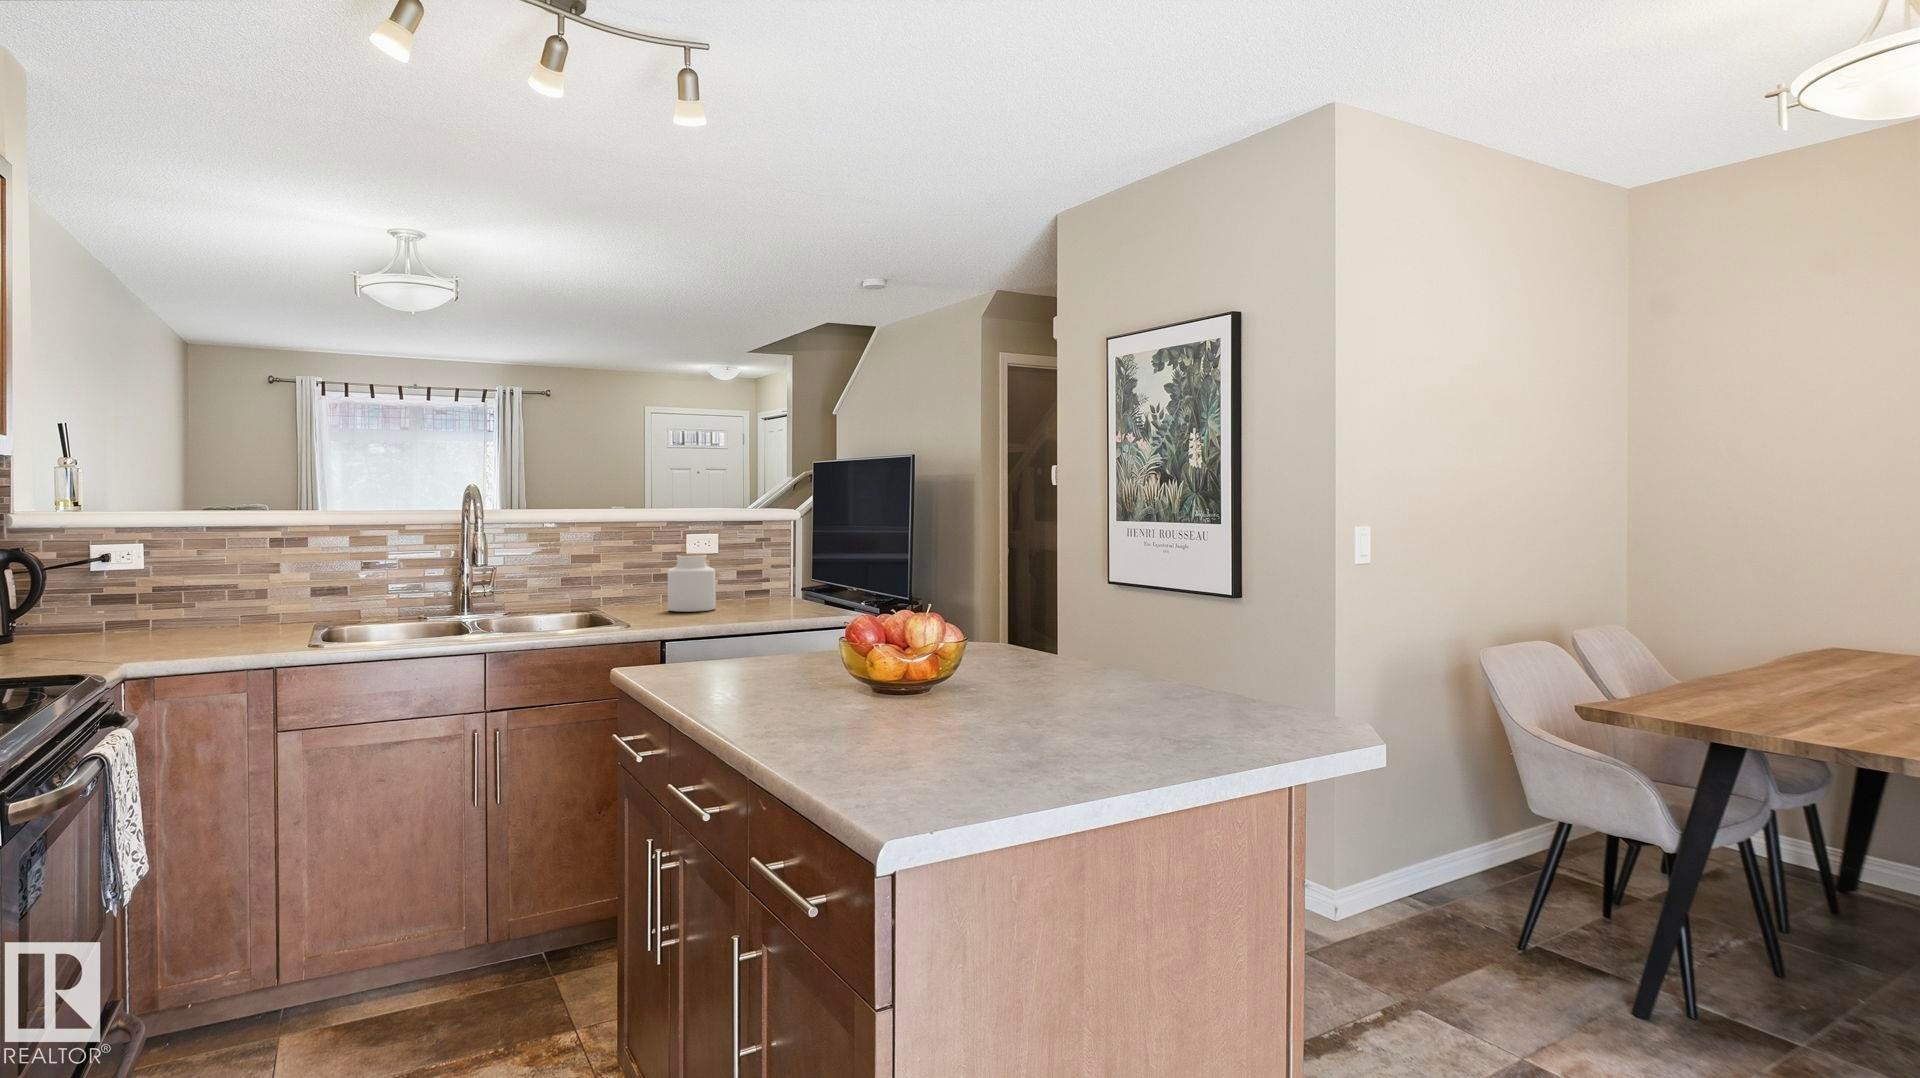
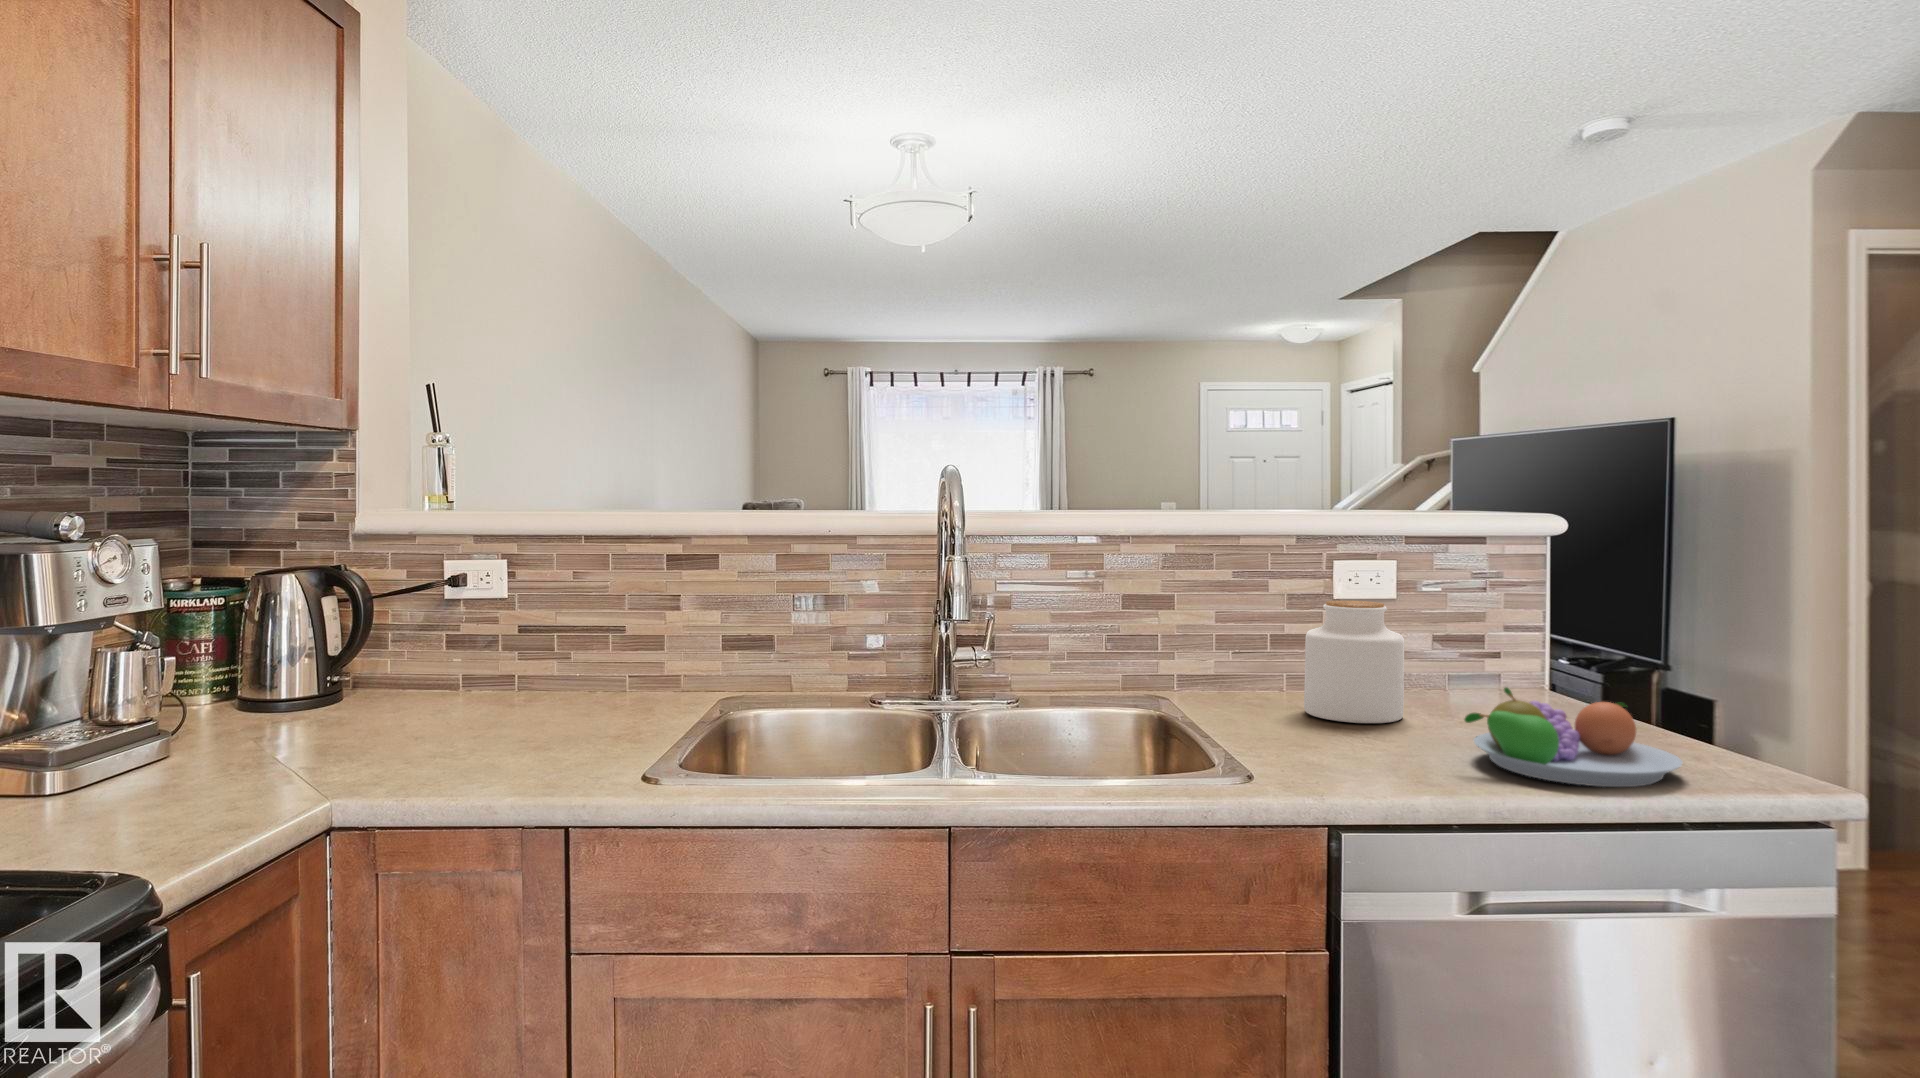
fruit bowl: none [725,585,810,619] -> present [1464,687,1682,787]

